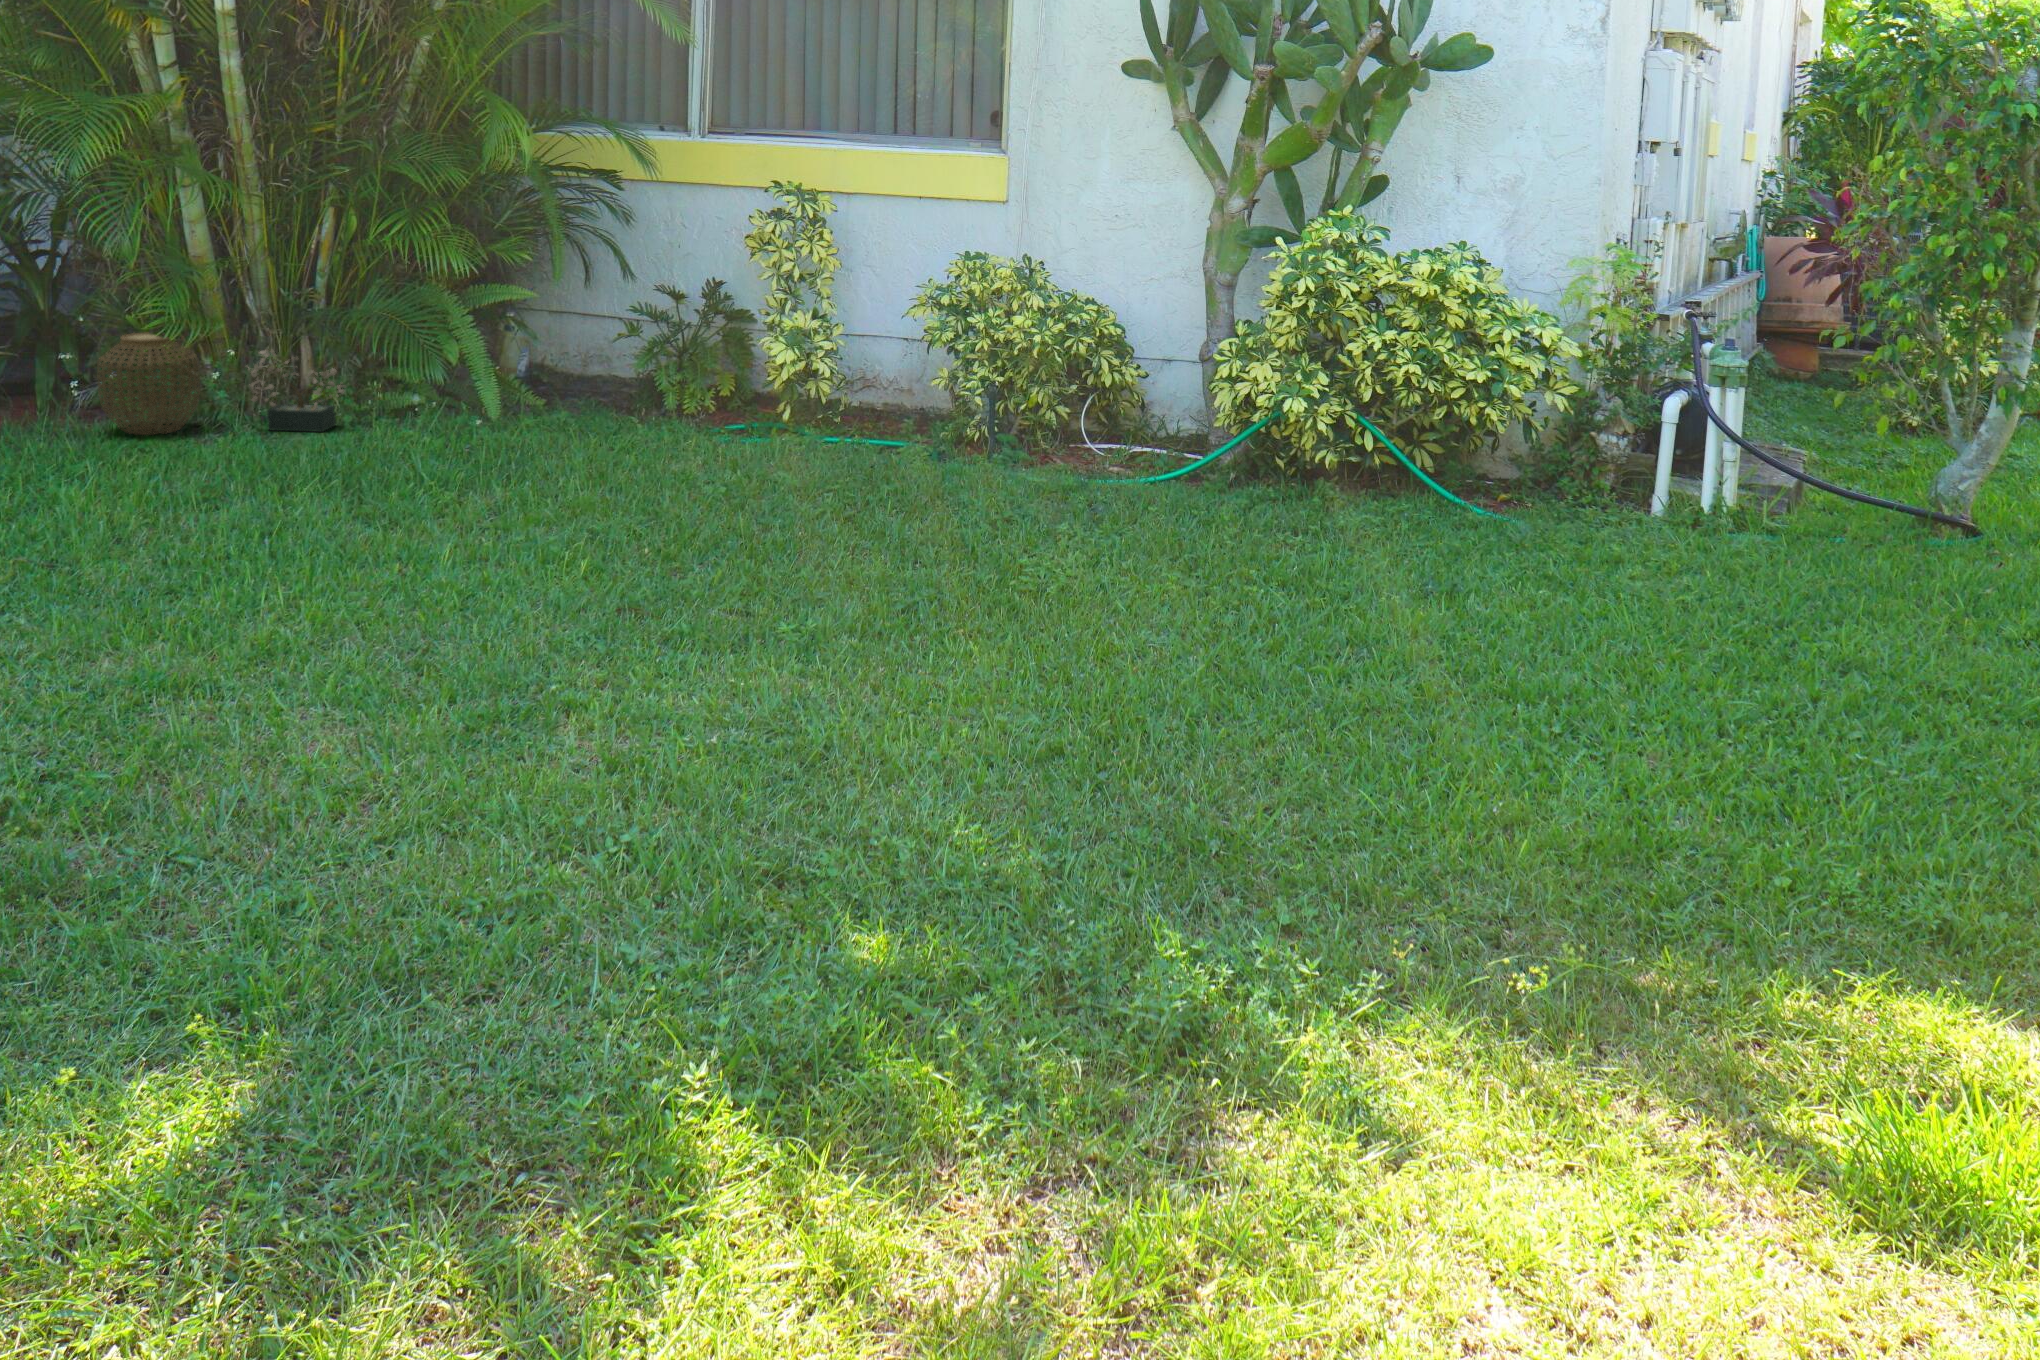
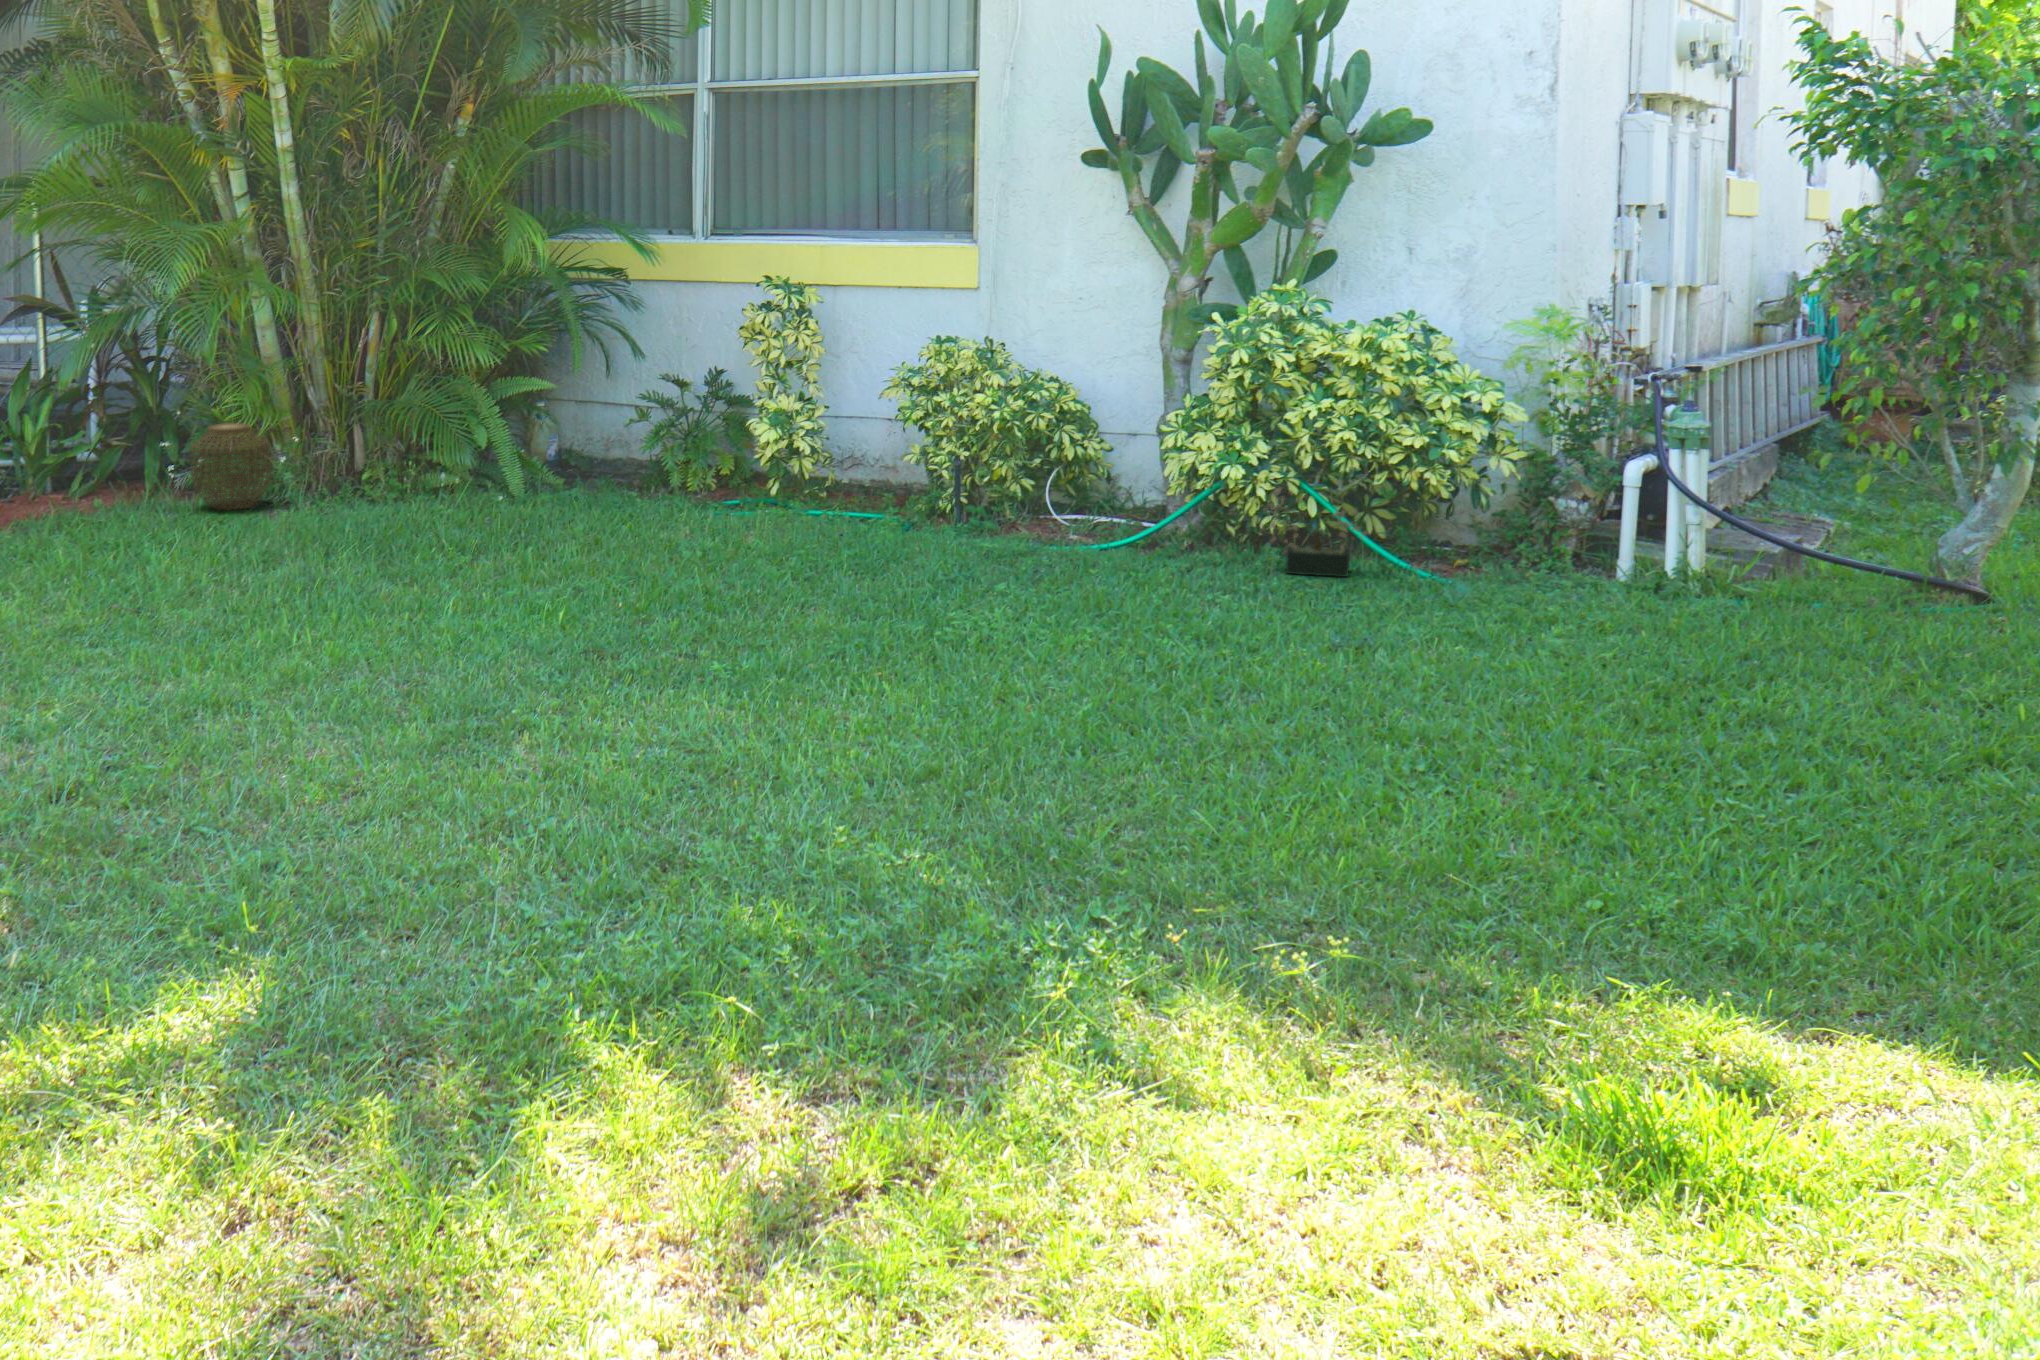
decorative plant: present [248,350,344,432] -> present [1262,487,1367,577]

